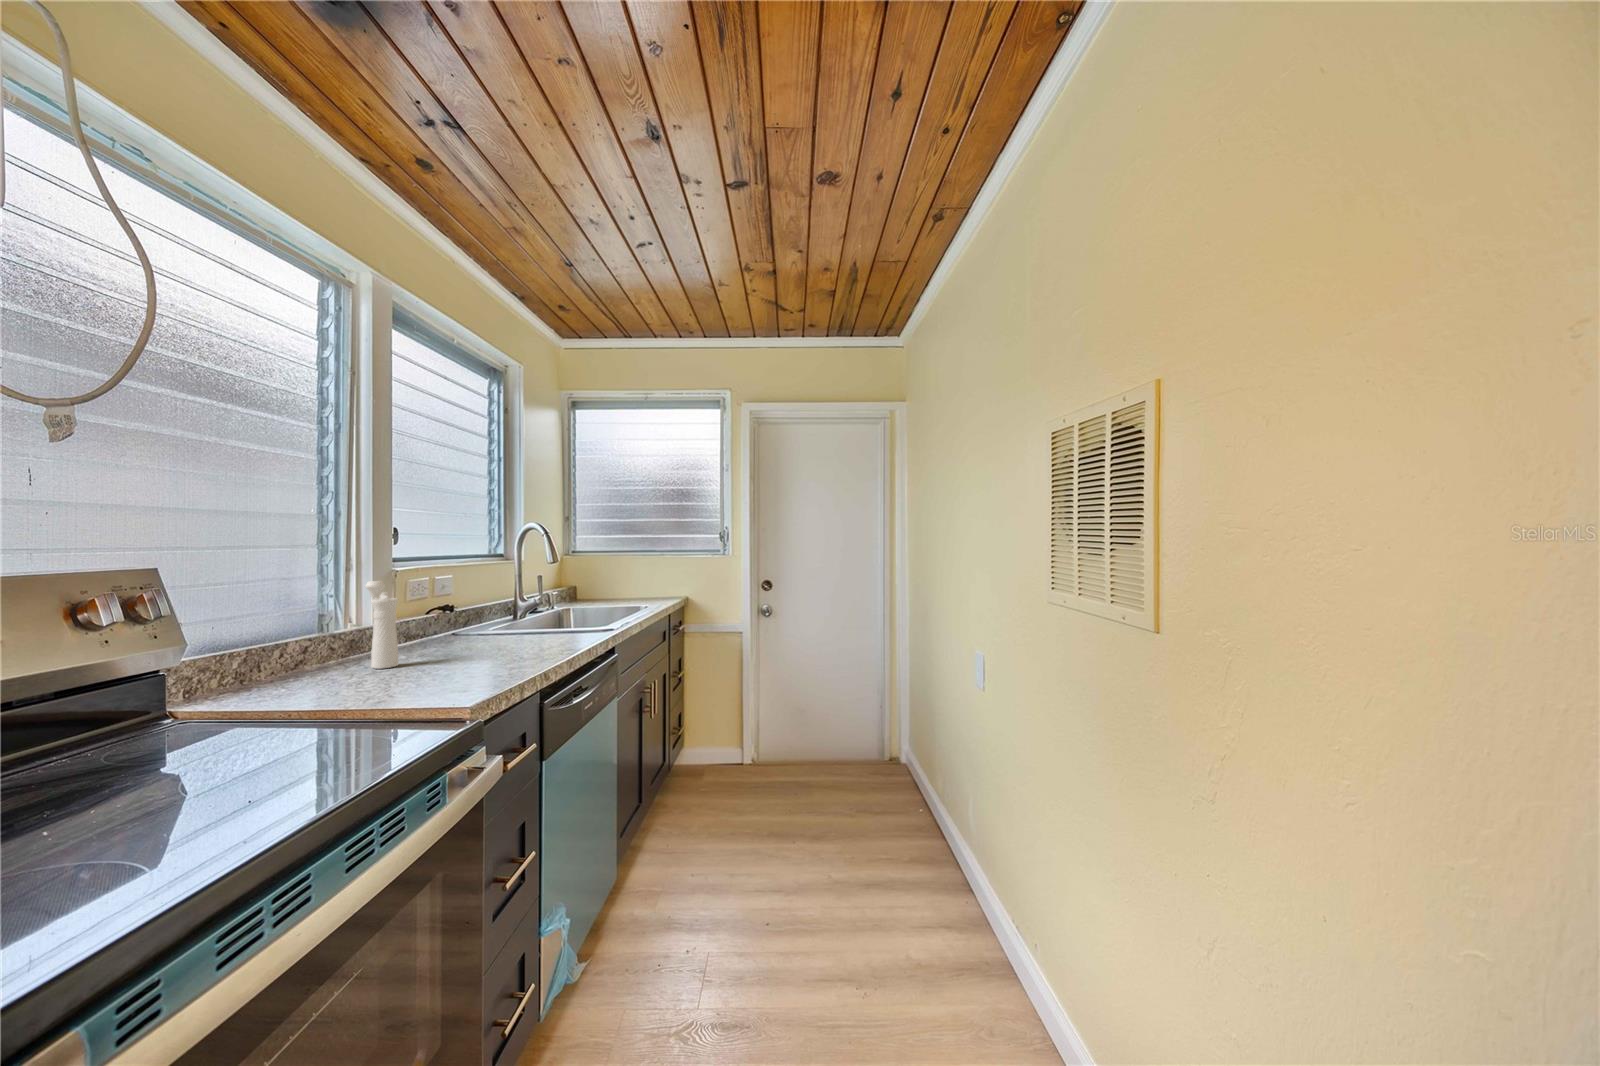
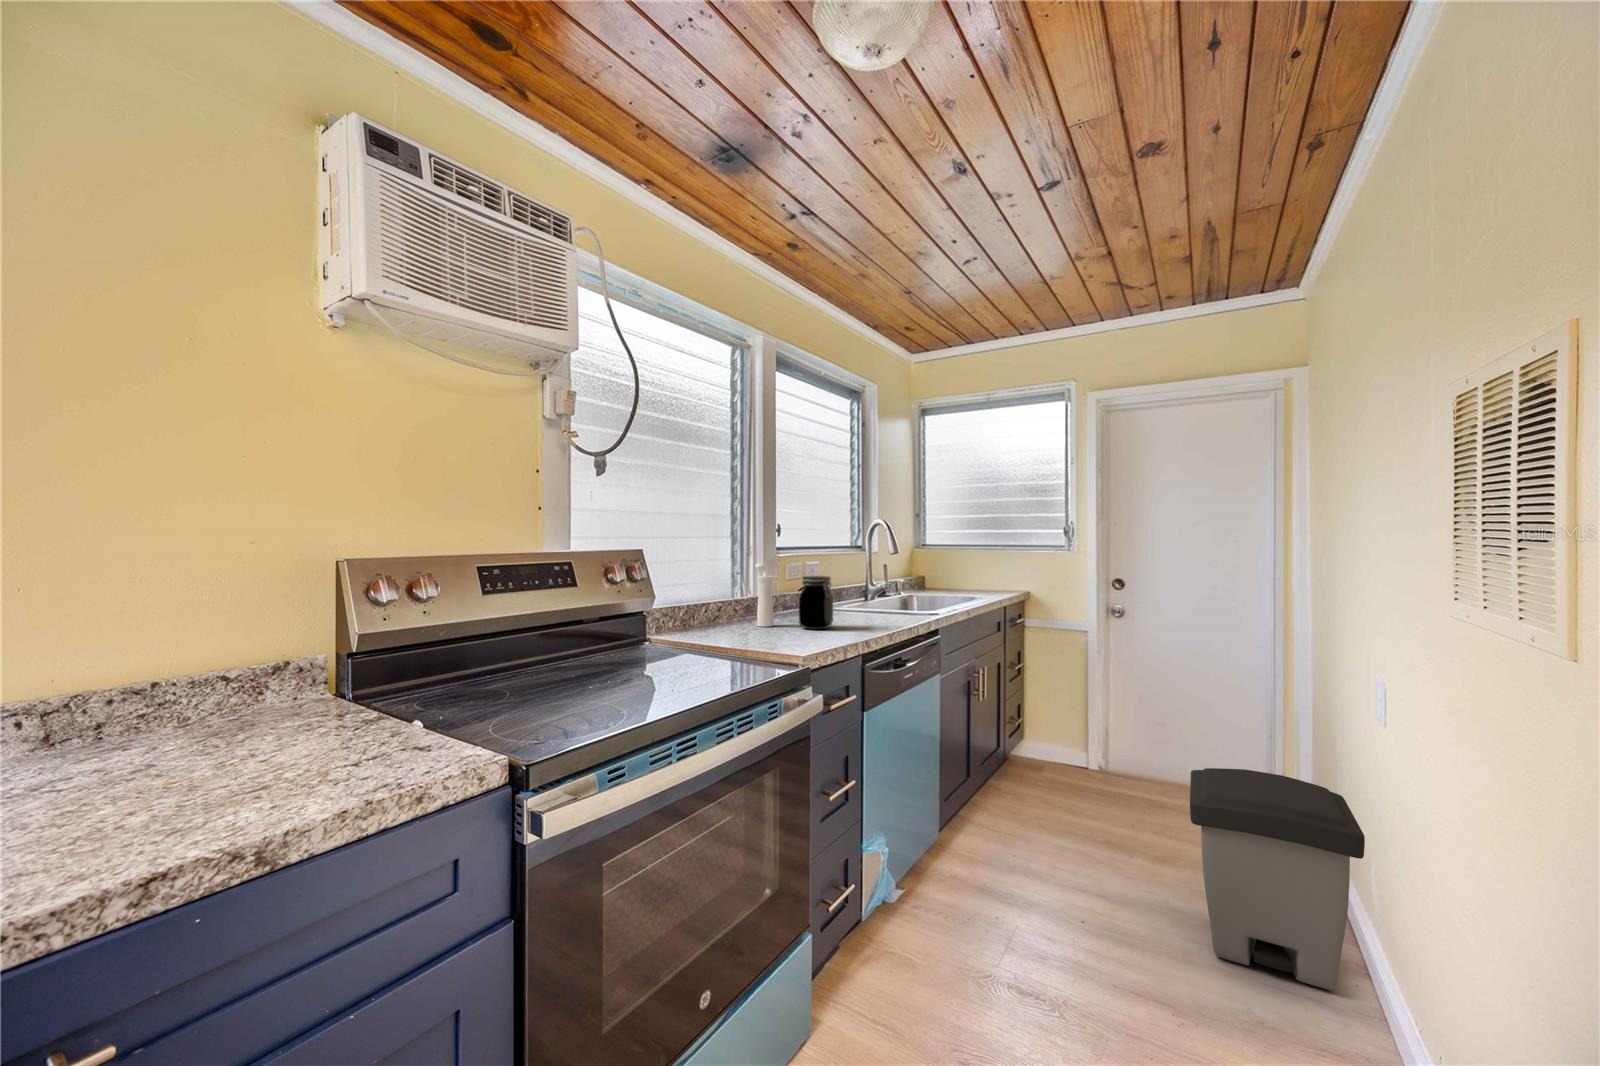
jar: none [440,594,489,665] -> present [799,576,833,630]
trash can: none [850,743,978,916] -> present [1190,768,1365,991]

